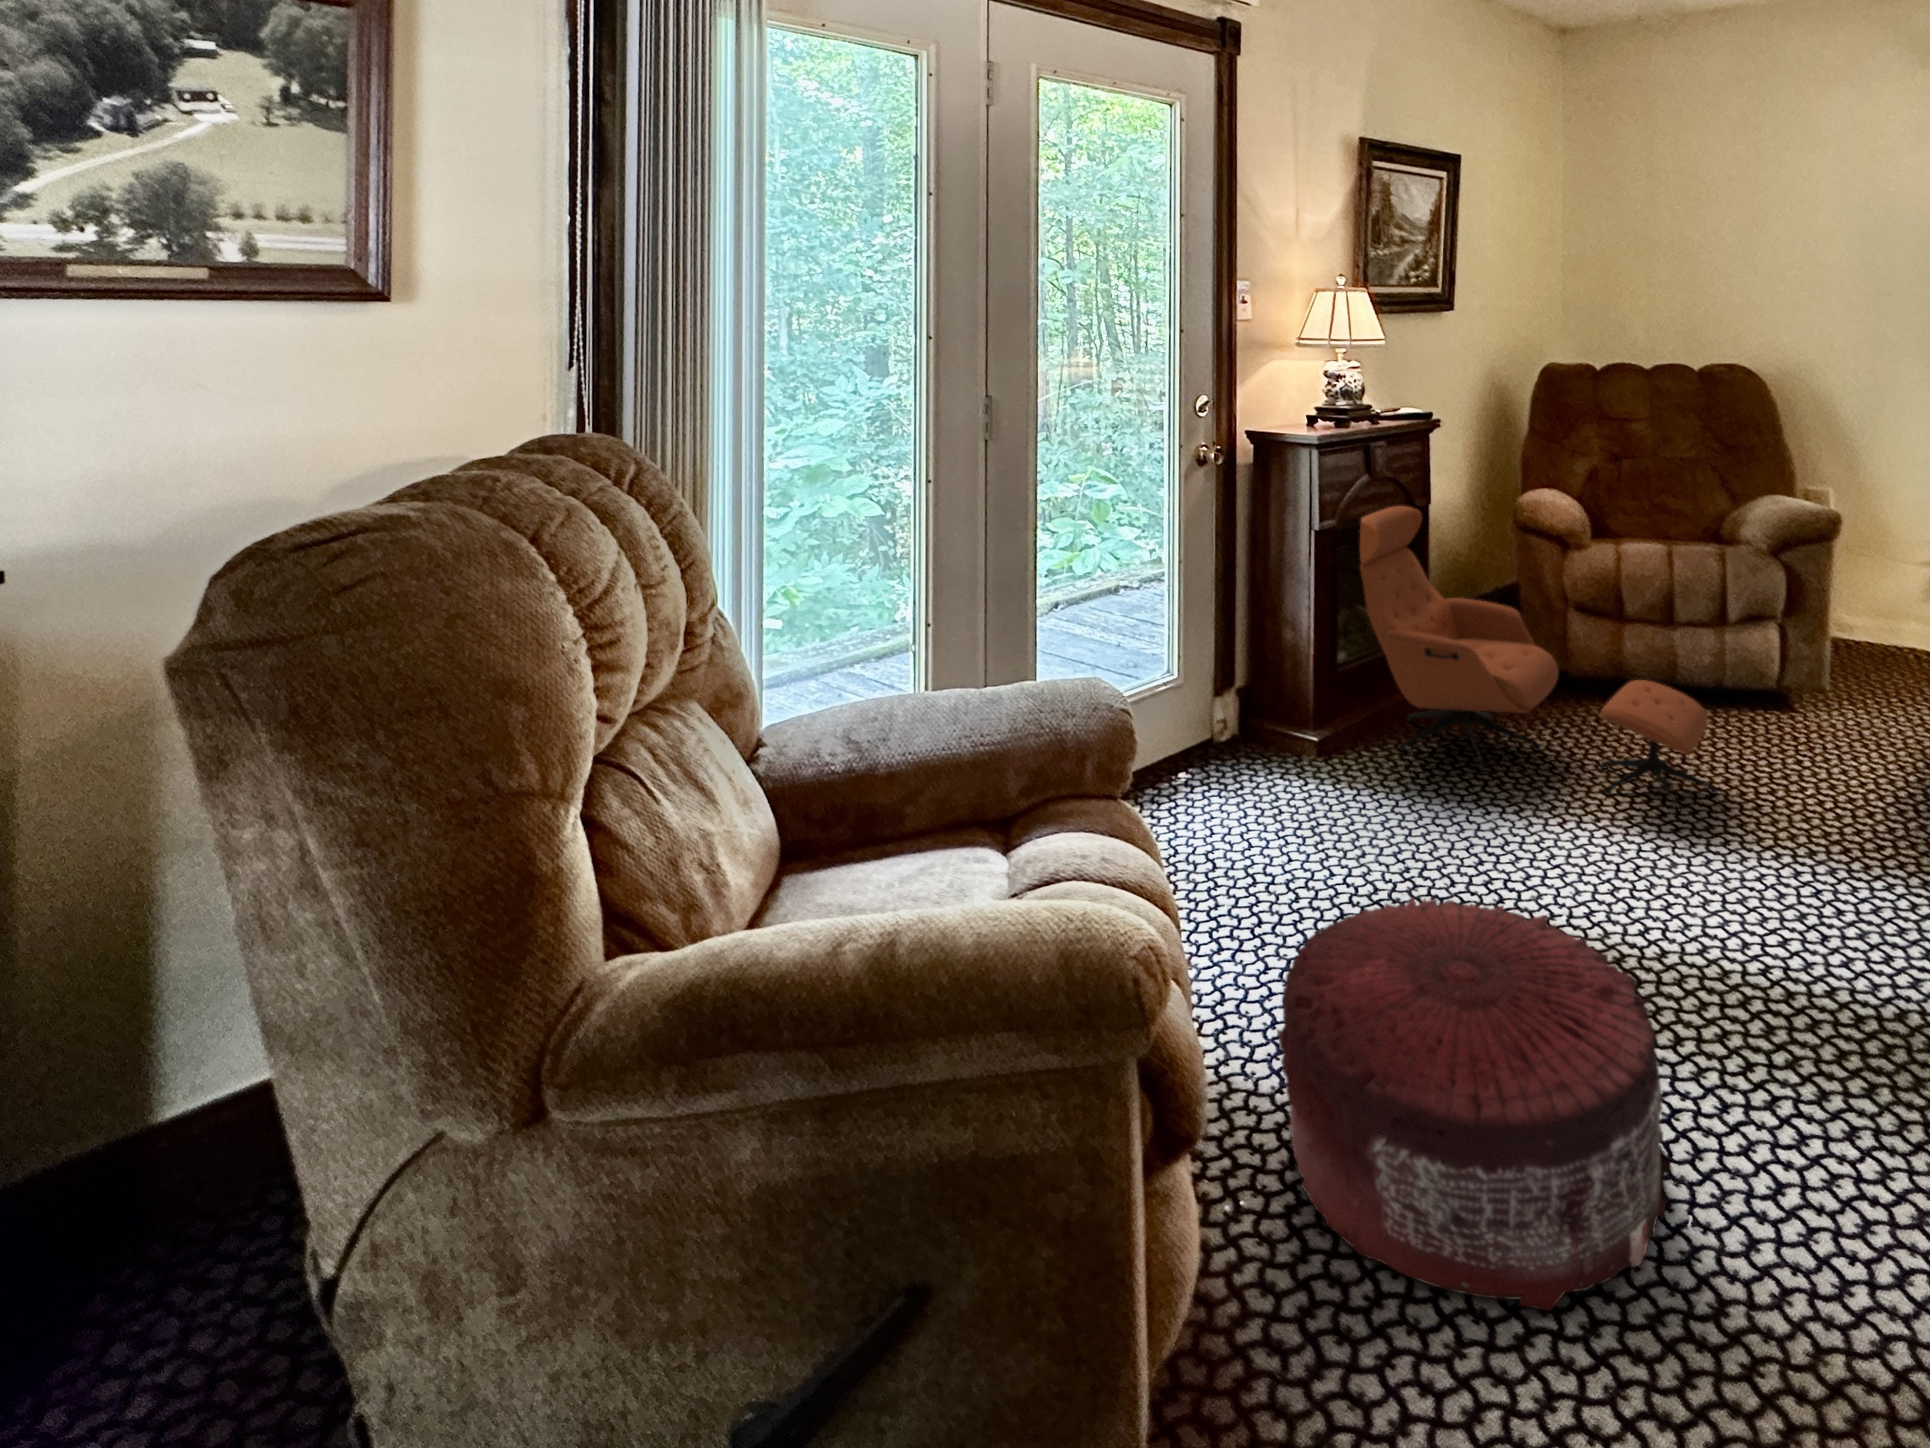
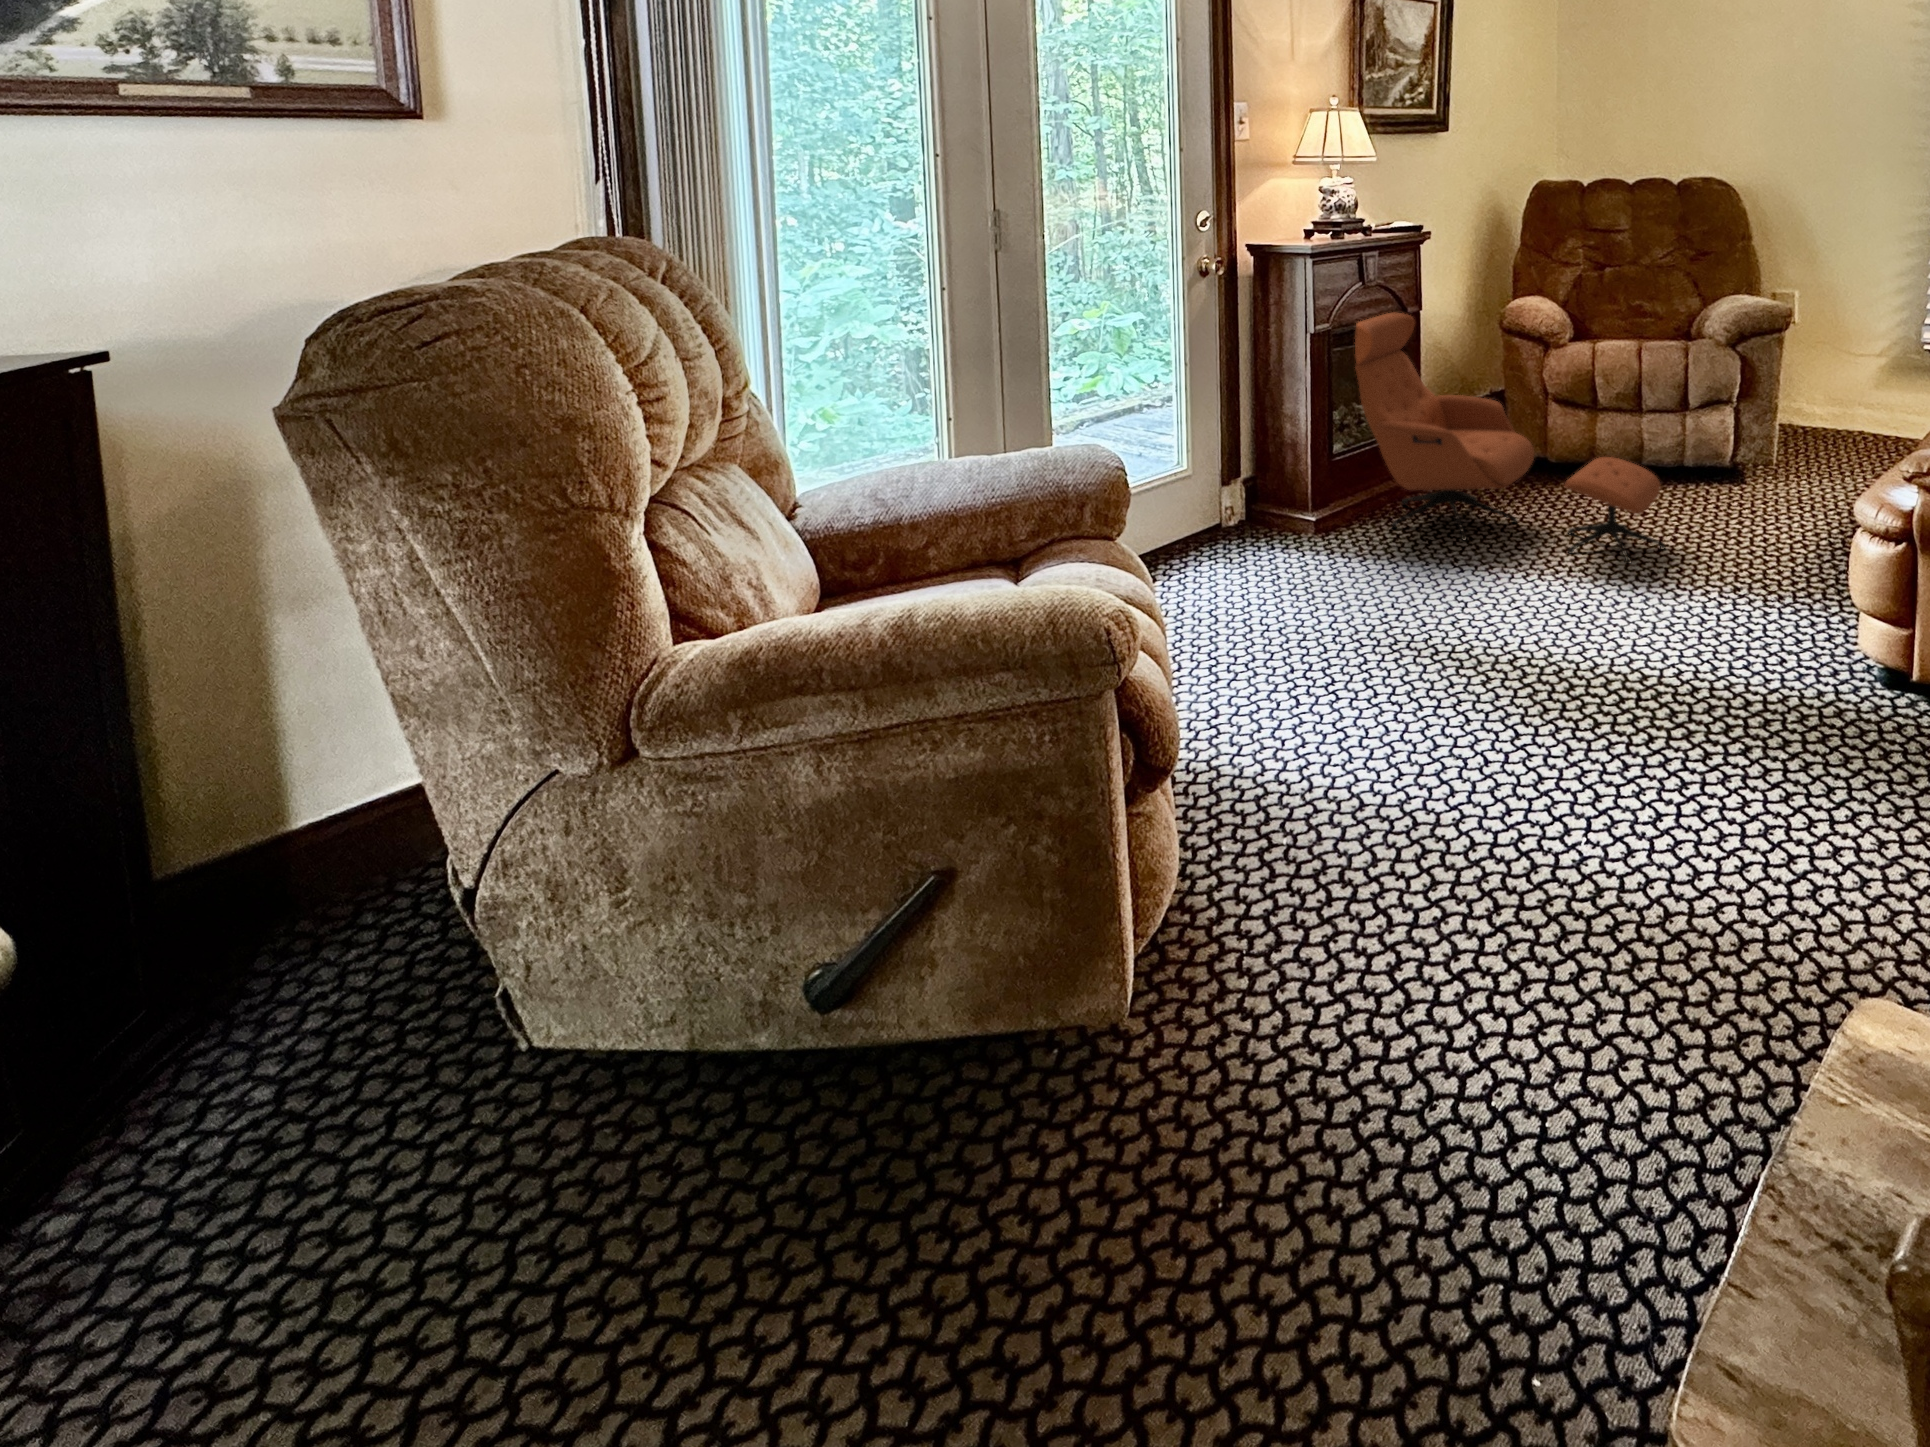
pouf: present [1277,899,1673,1311] -> none [1252,614,1572,892]

